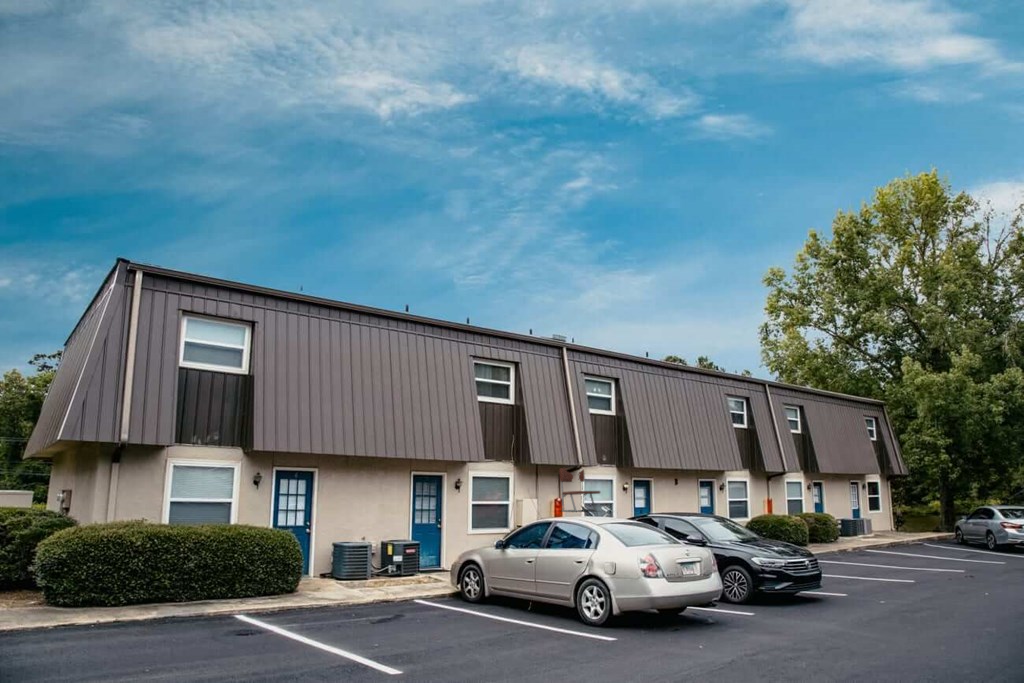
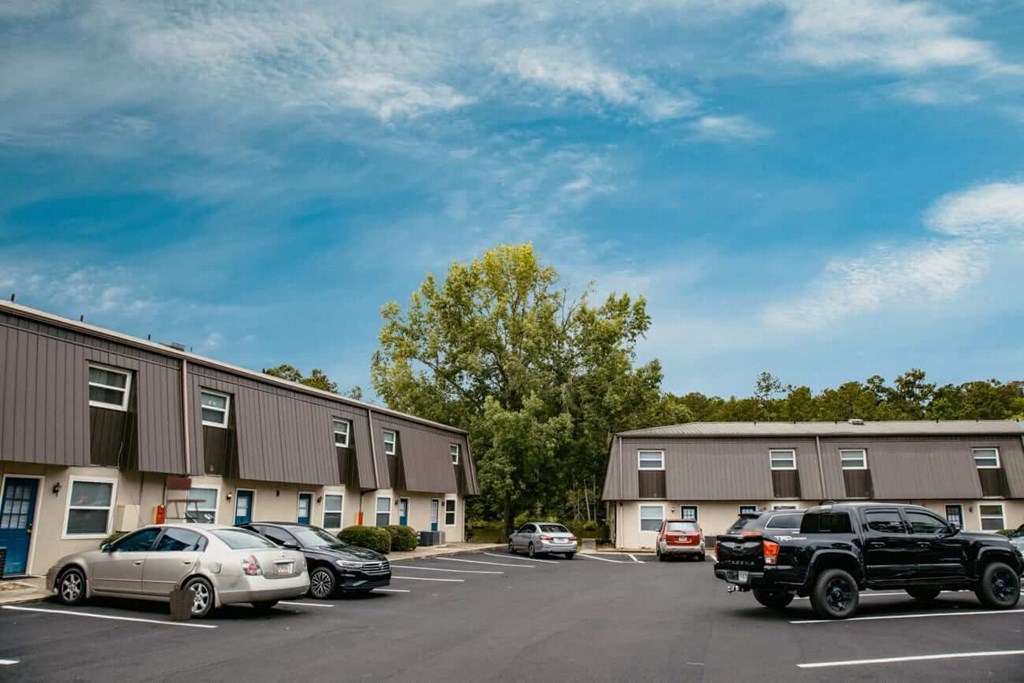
bucket: none [565,586,593,627] -> present [169,584,196,620]

